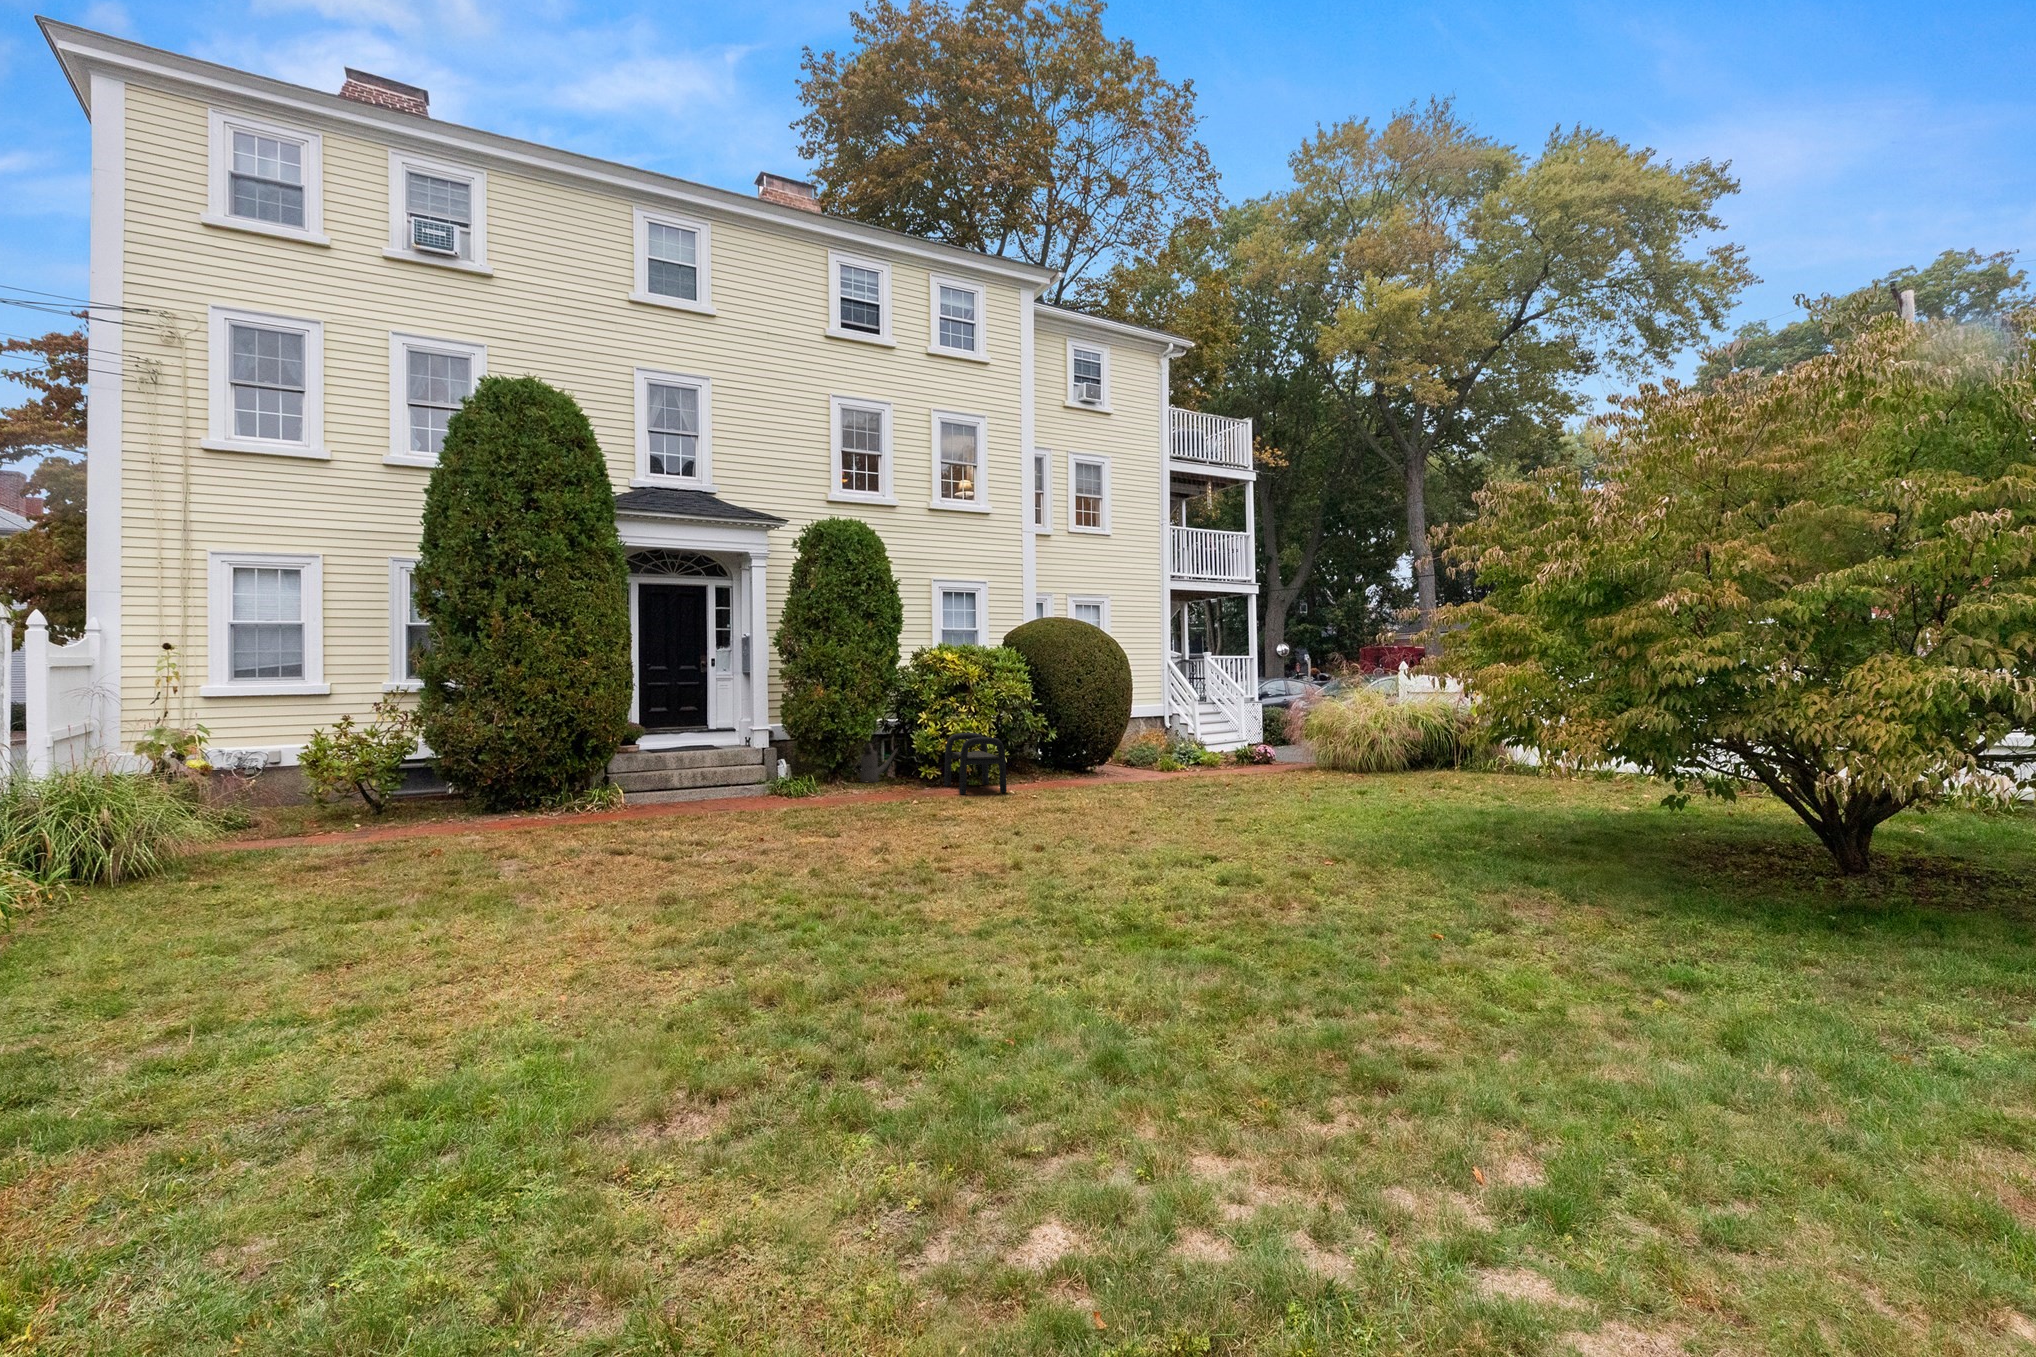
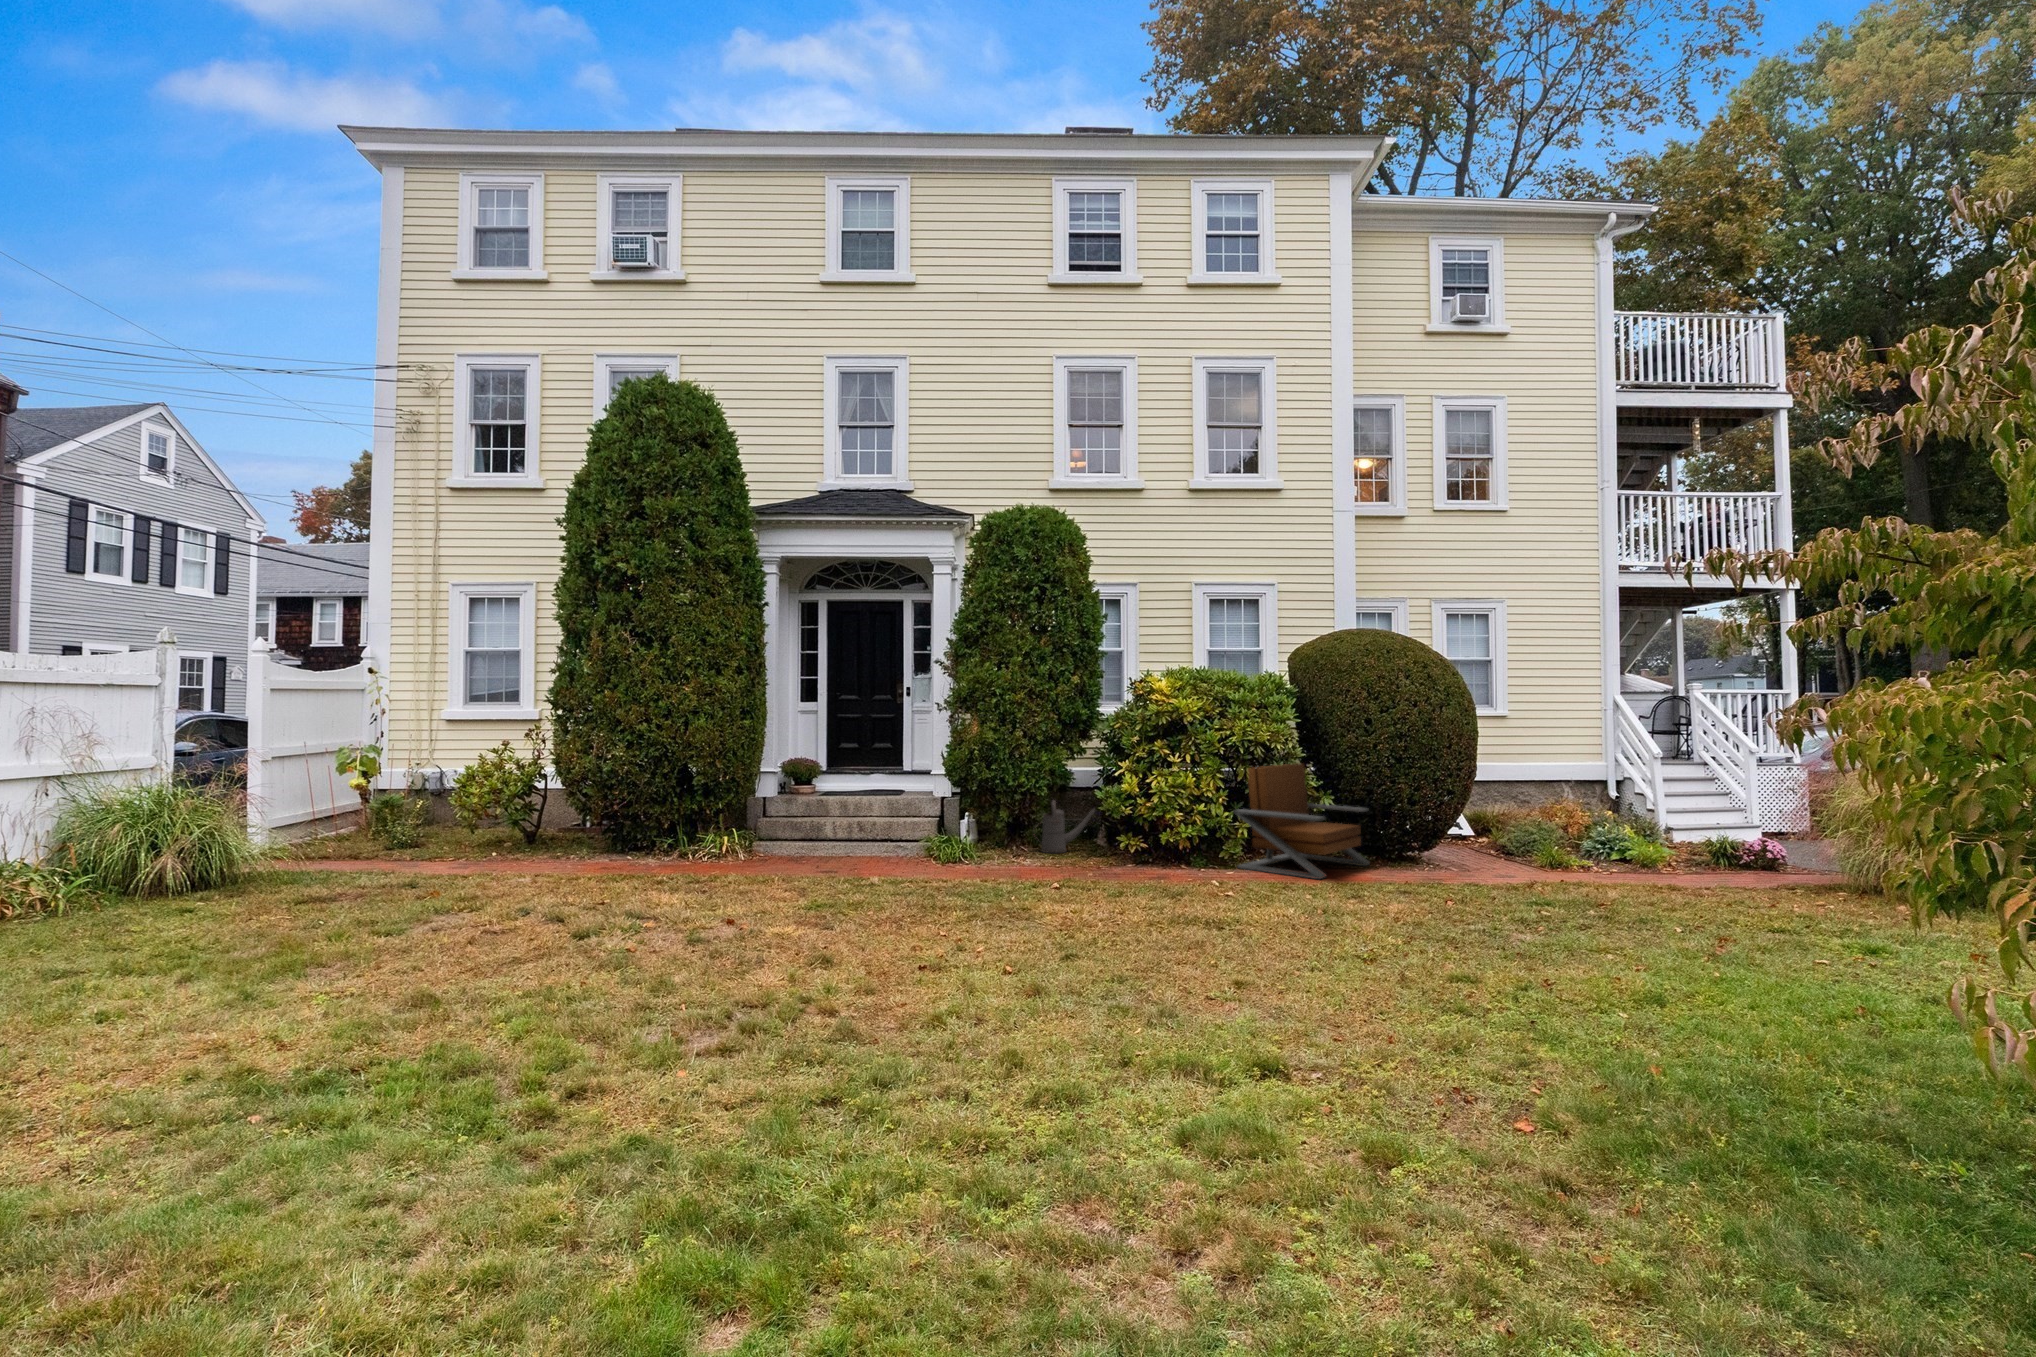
lounge chair: none [1005,711,1079,783] -> present [1234,763,1370,879]
bench: present [944,733,1007,794] -> none [1122,794,1200,891]

